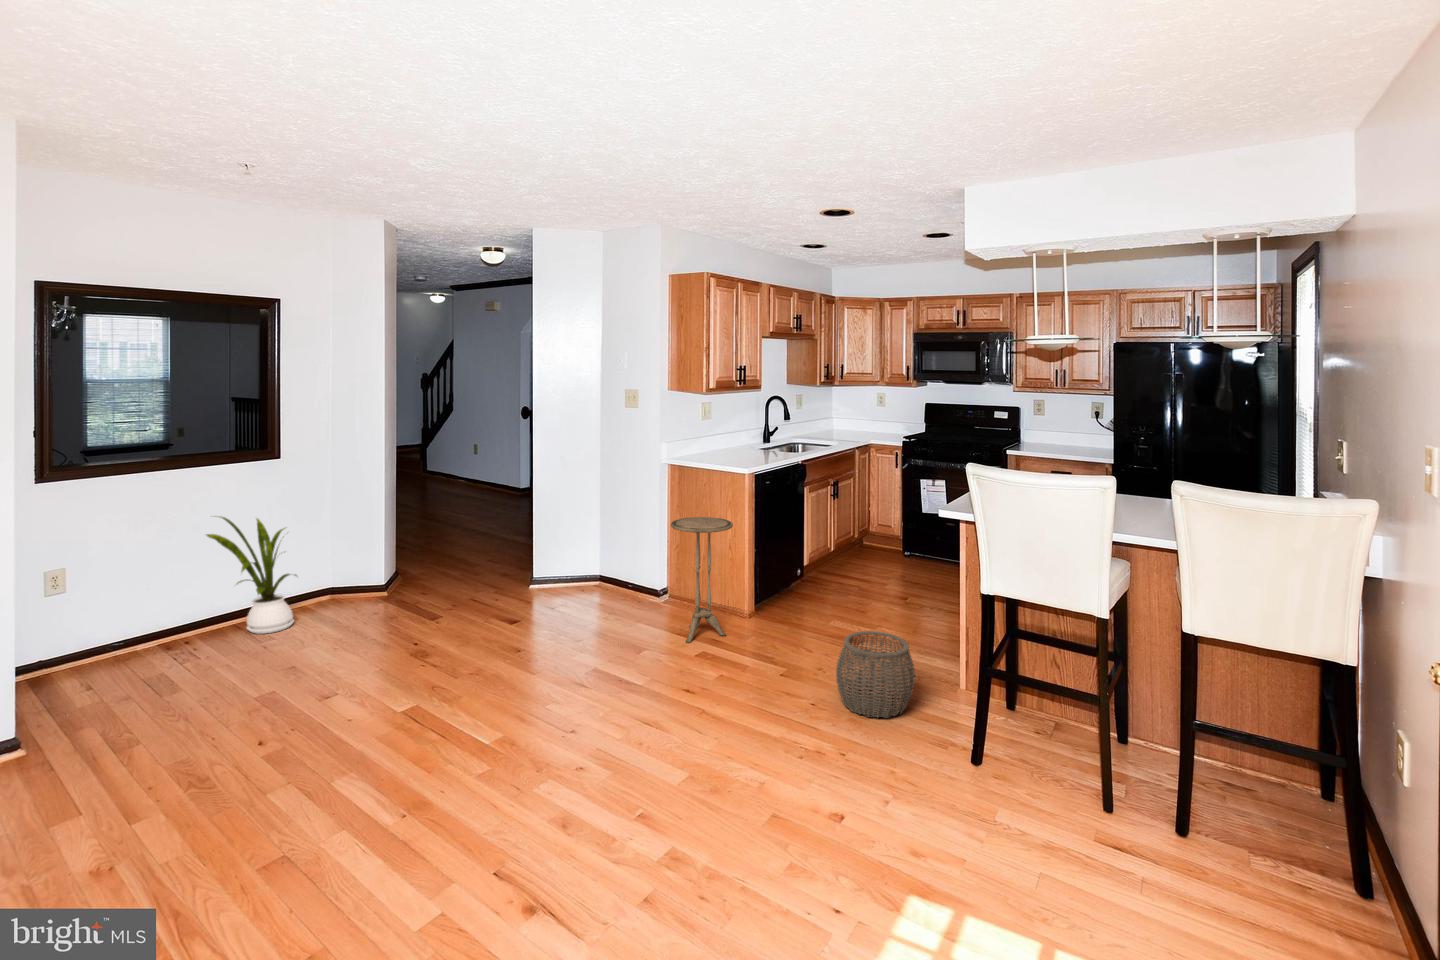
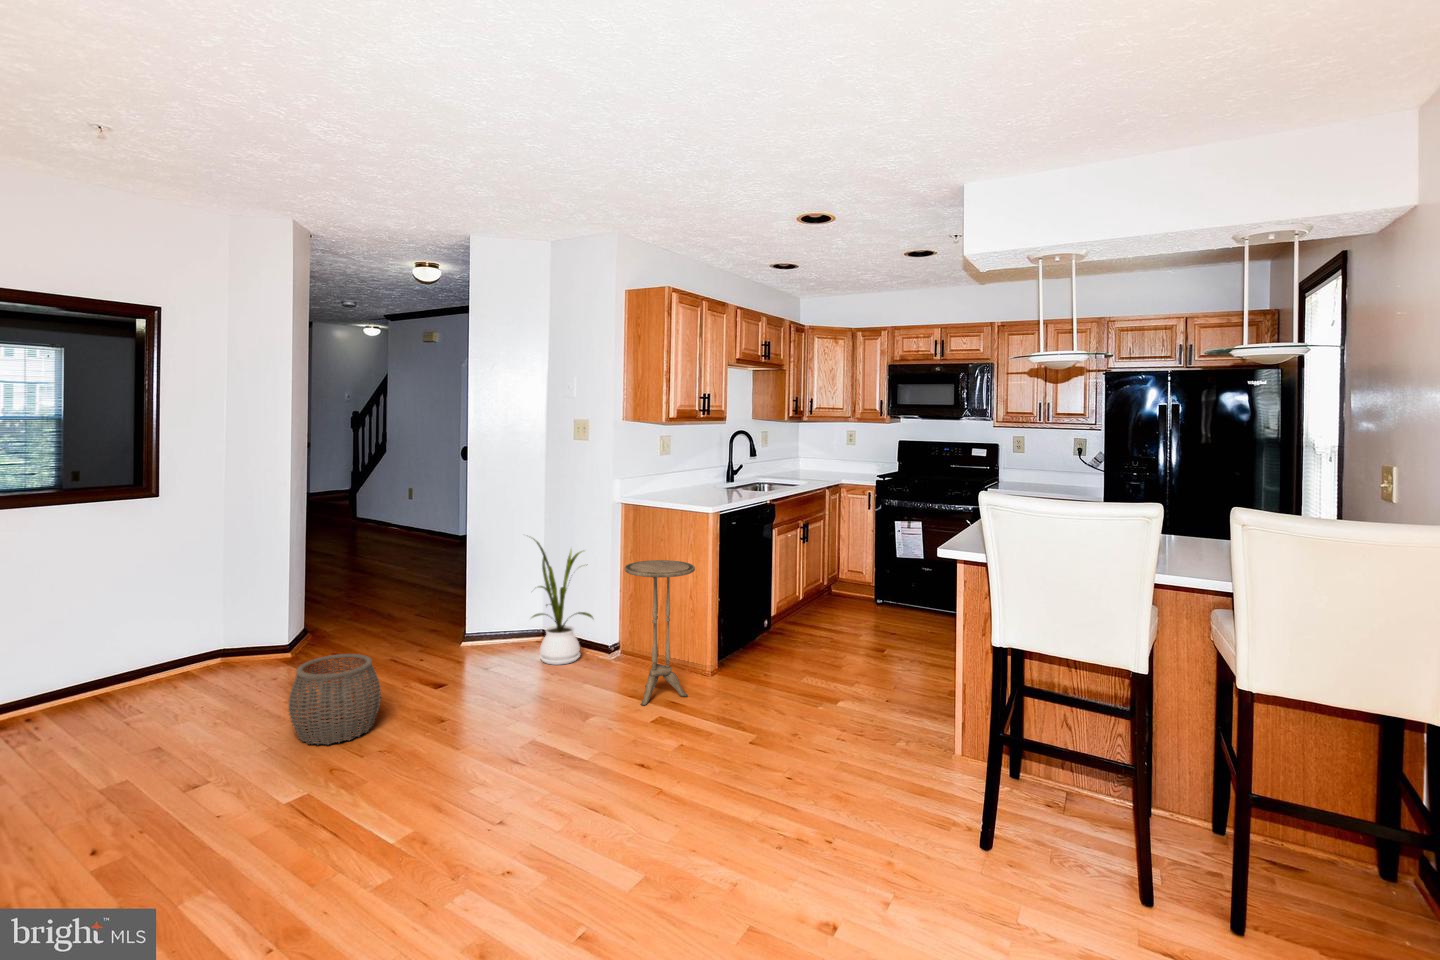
house plant: present [207,517,296,634] -> present [532,539,593,665]
woven basket: present [836,631,915,718] -> present [288,654,381,745]

